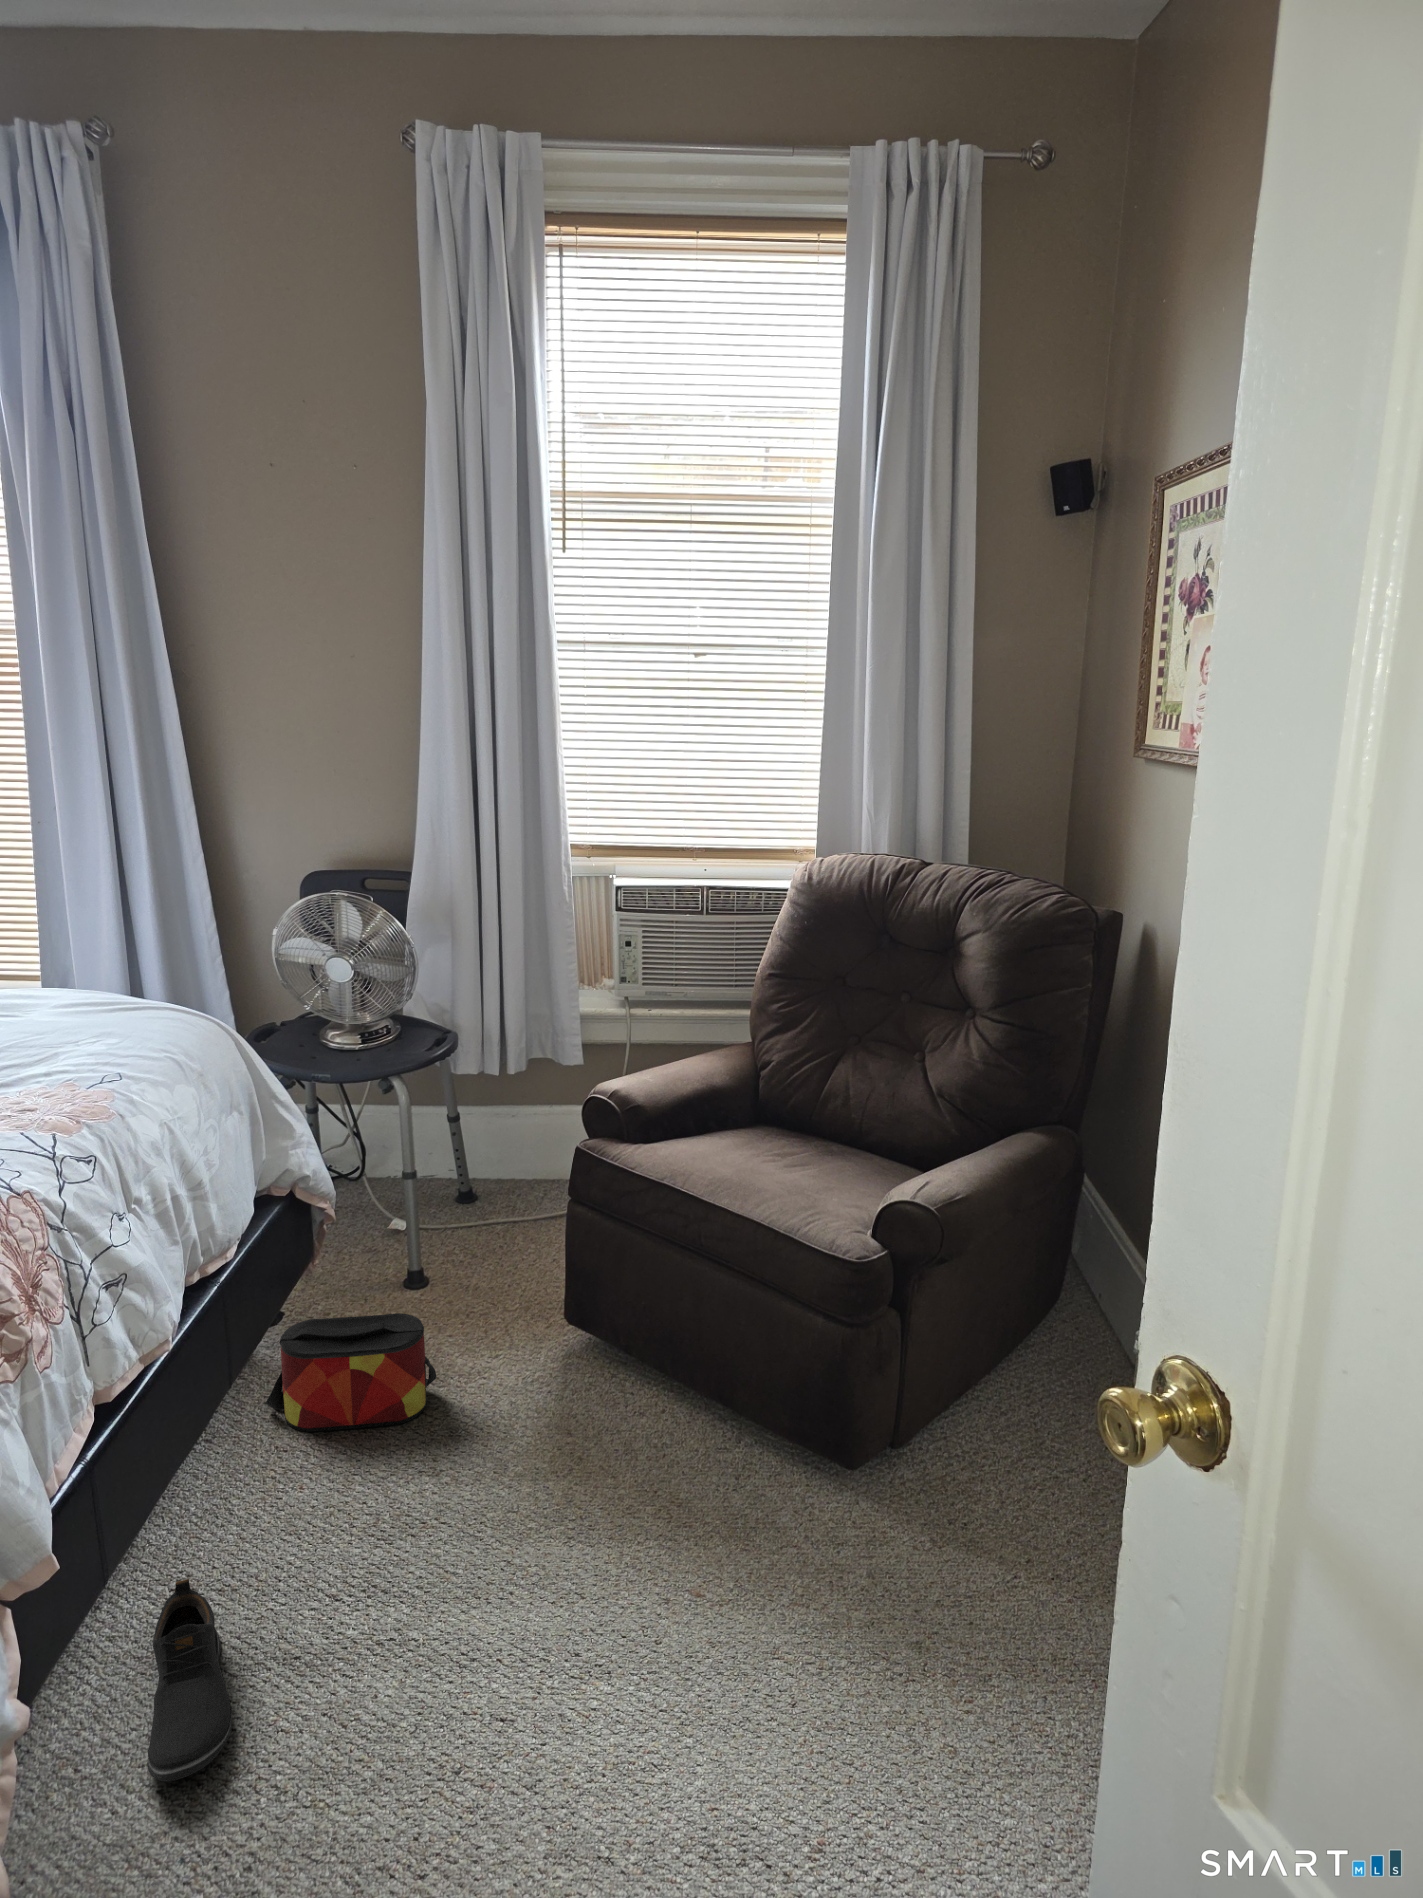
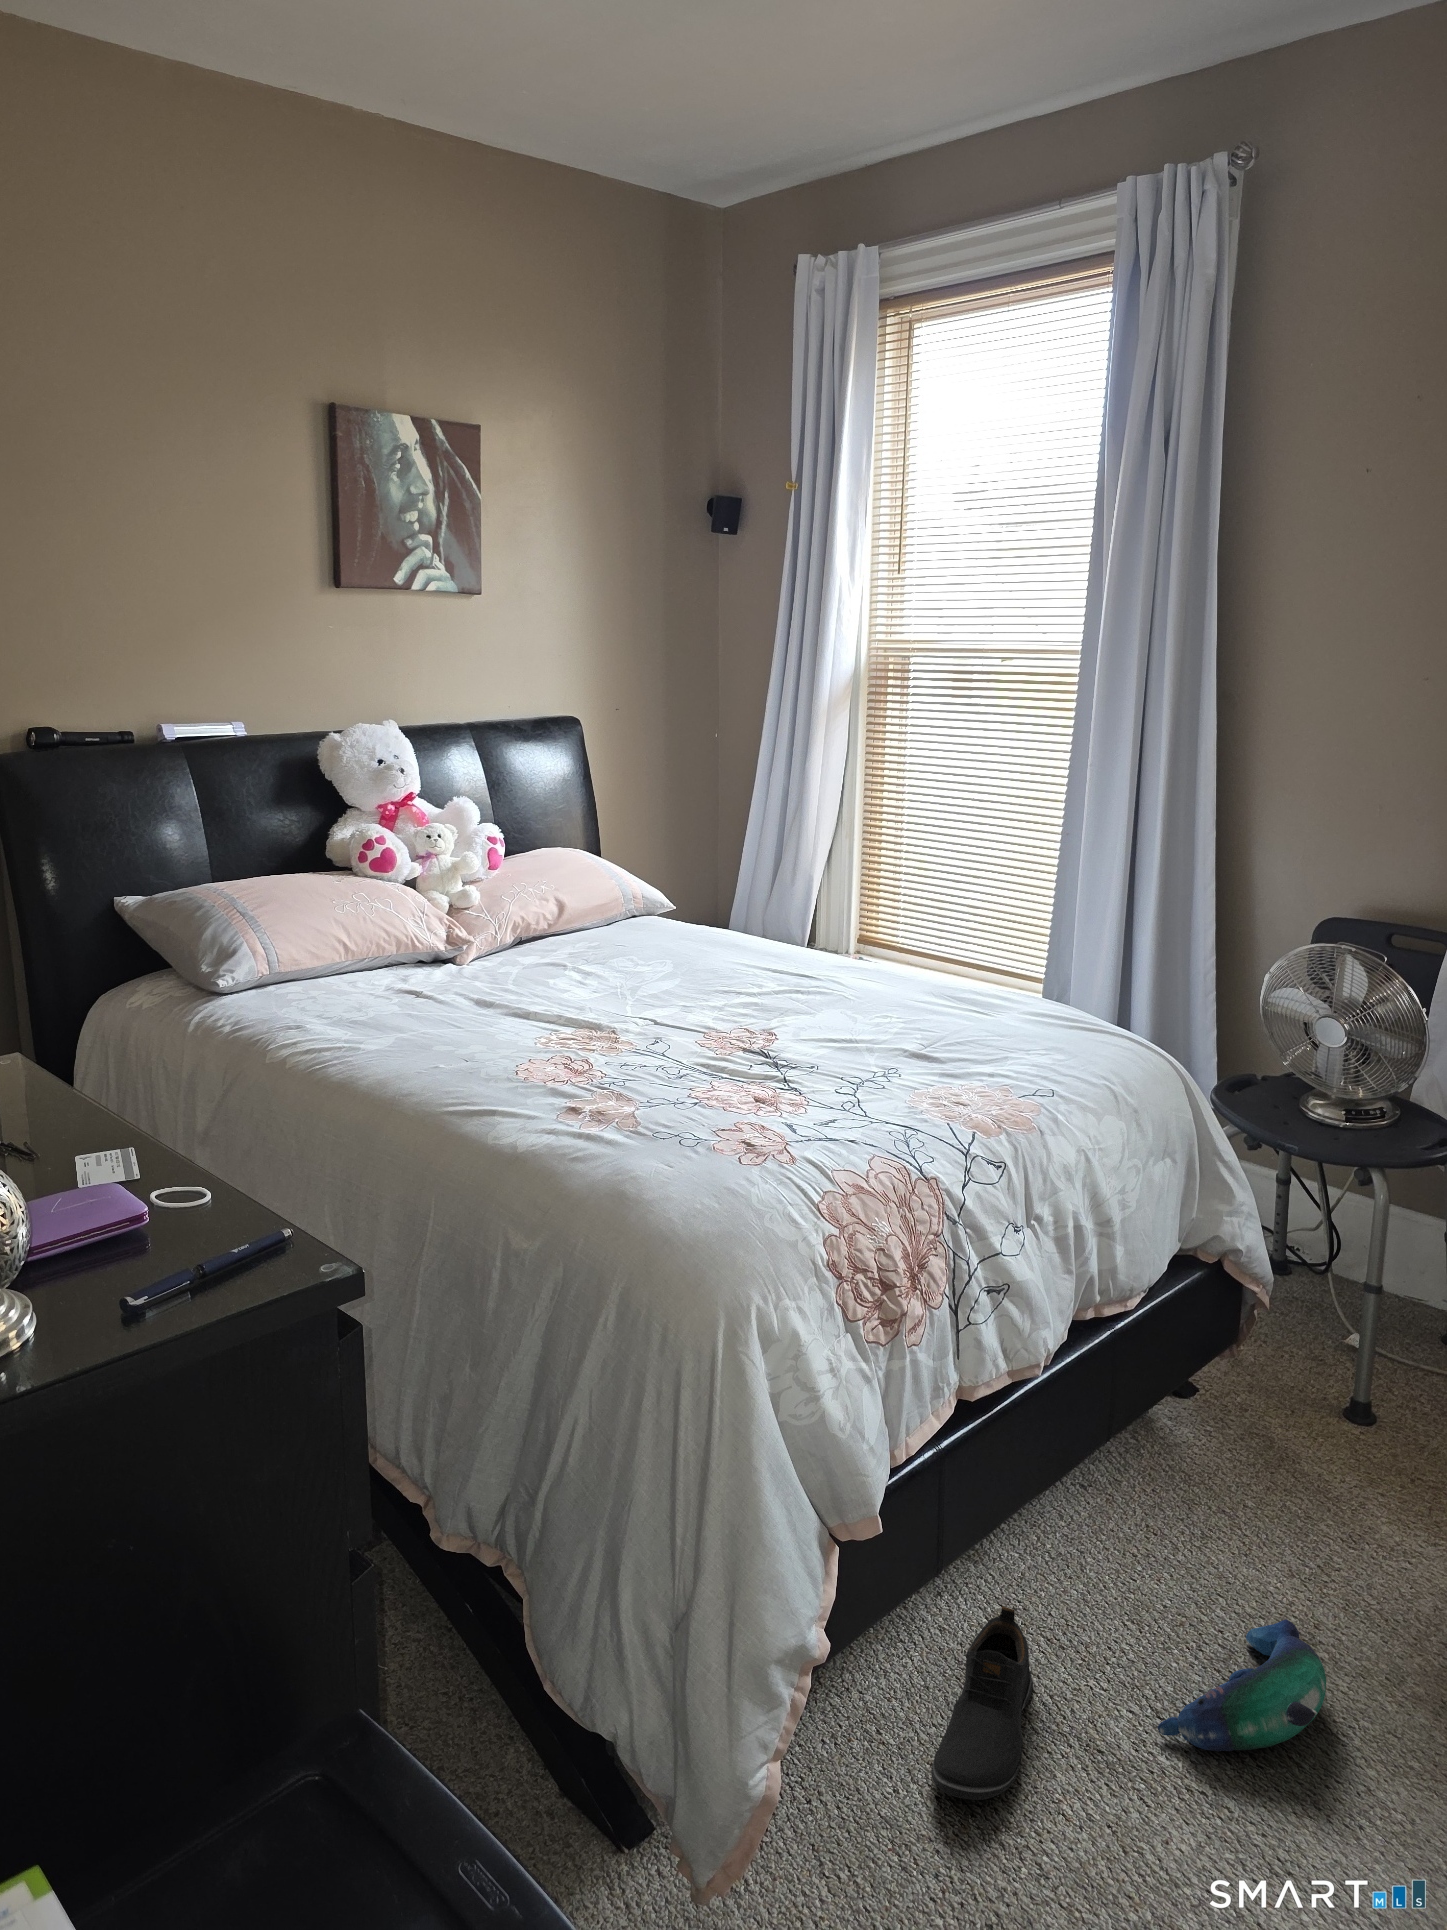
bag: present [265,1313,436,1432] -> none [1148,1404,1347,1566]
plush toy: none [340,1467,461,1613] -> present [1158,1619,1326,1752]

